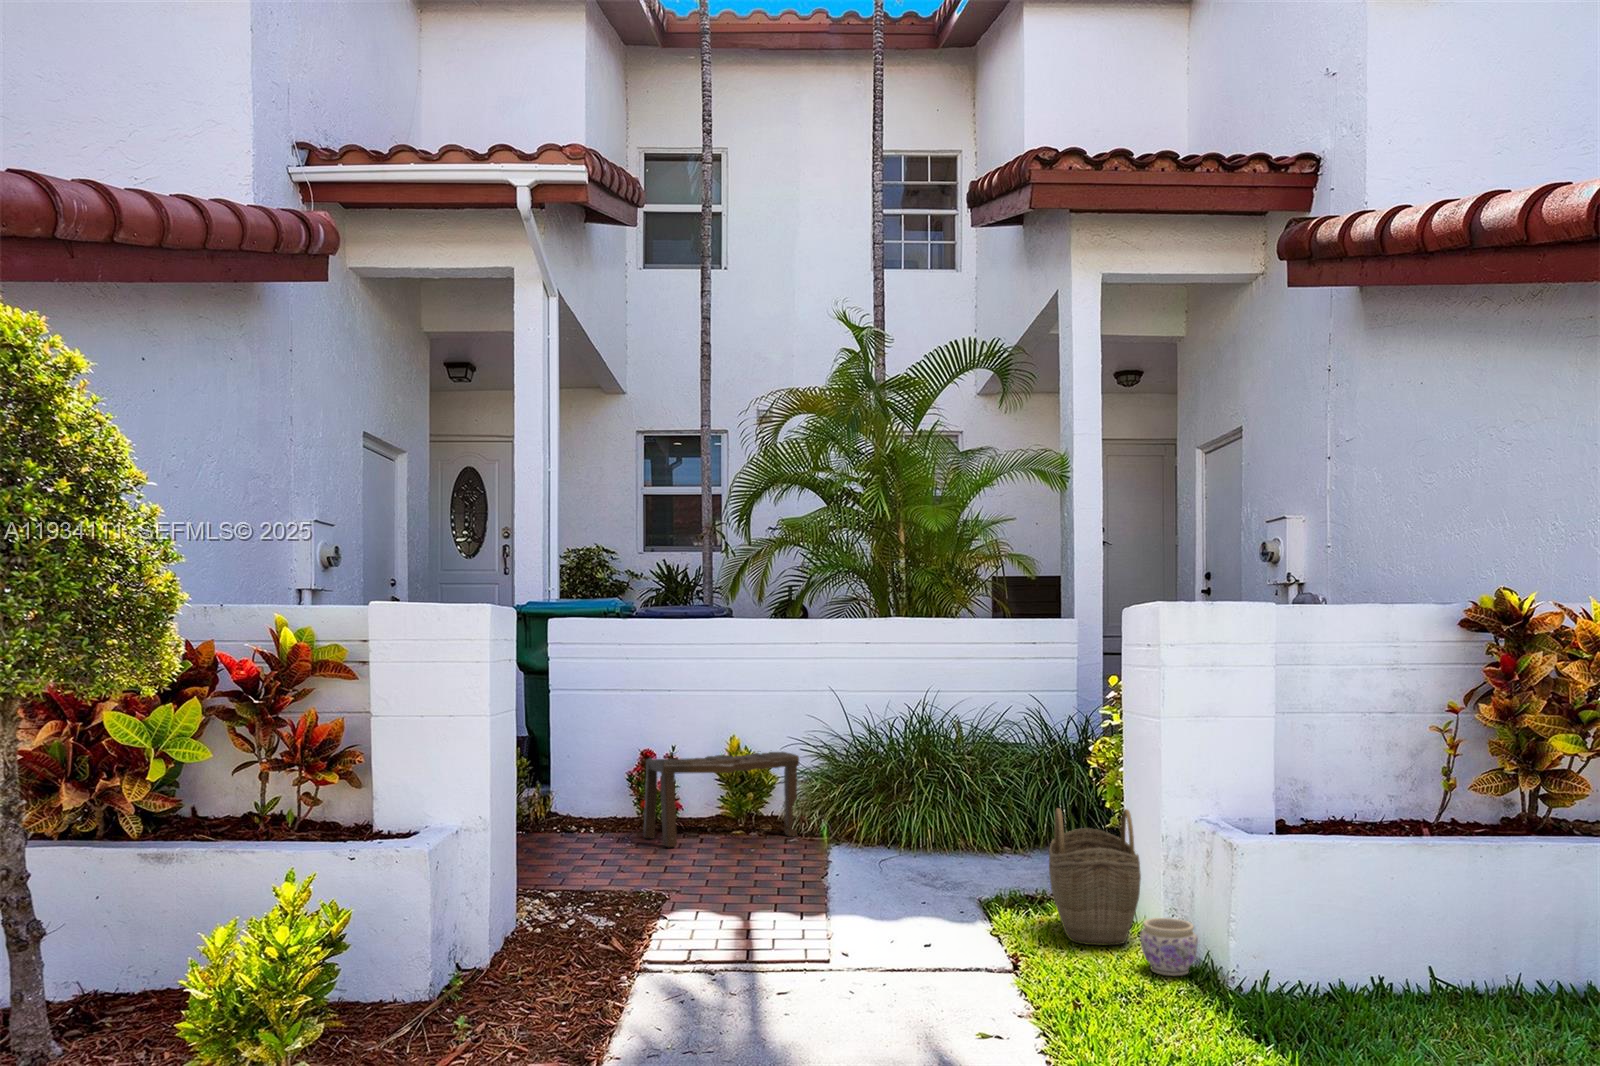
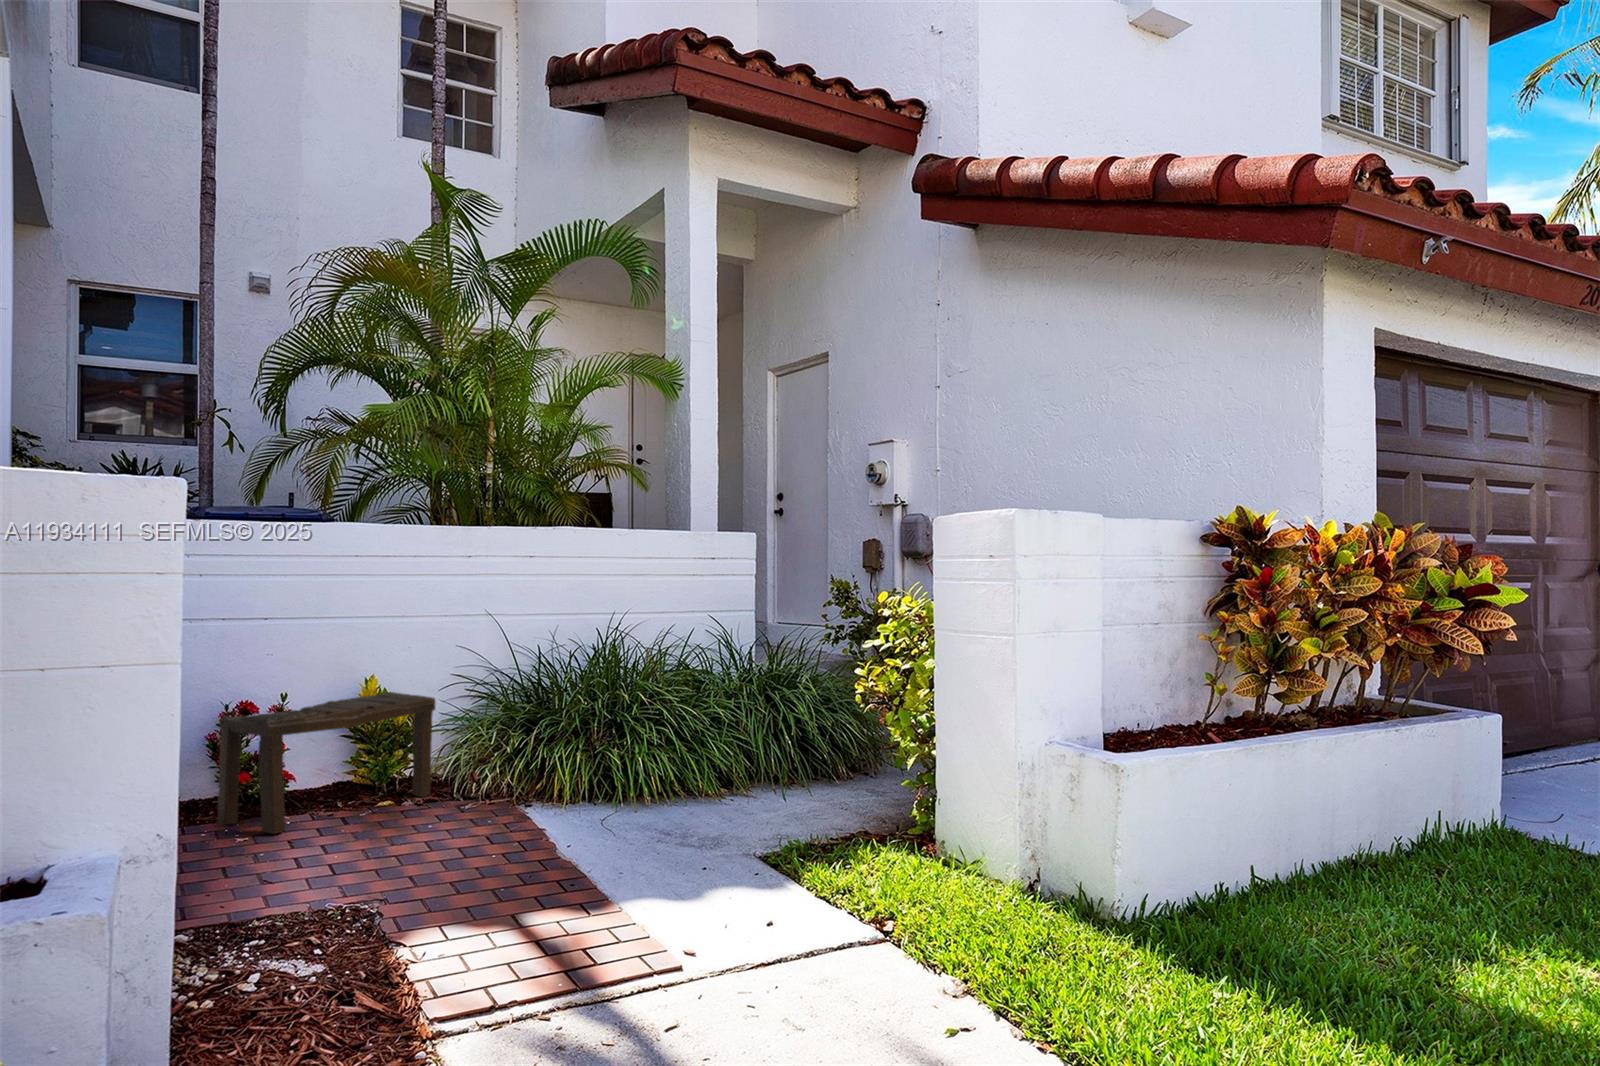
woven basket: present [1049,808,1141,945] -> none [850,735,963,886]
planter: present [1140,918,1198,977] -> none [996,847,1055,910]

